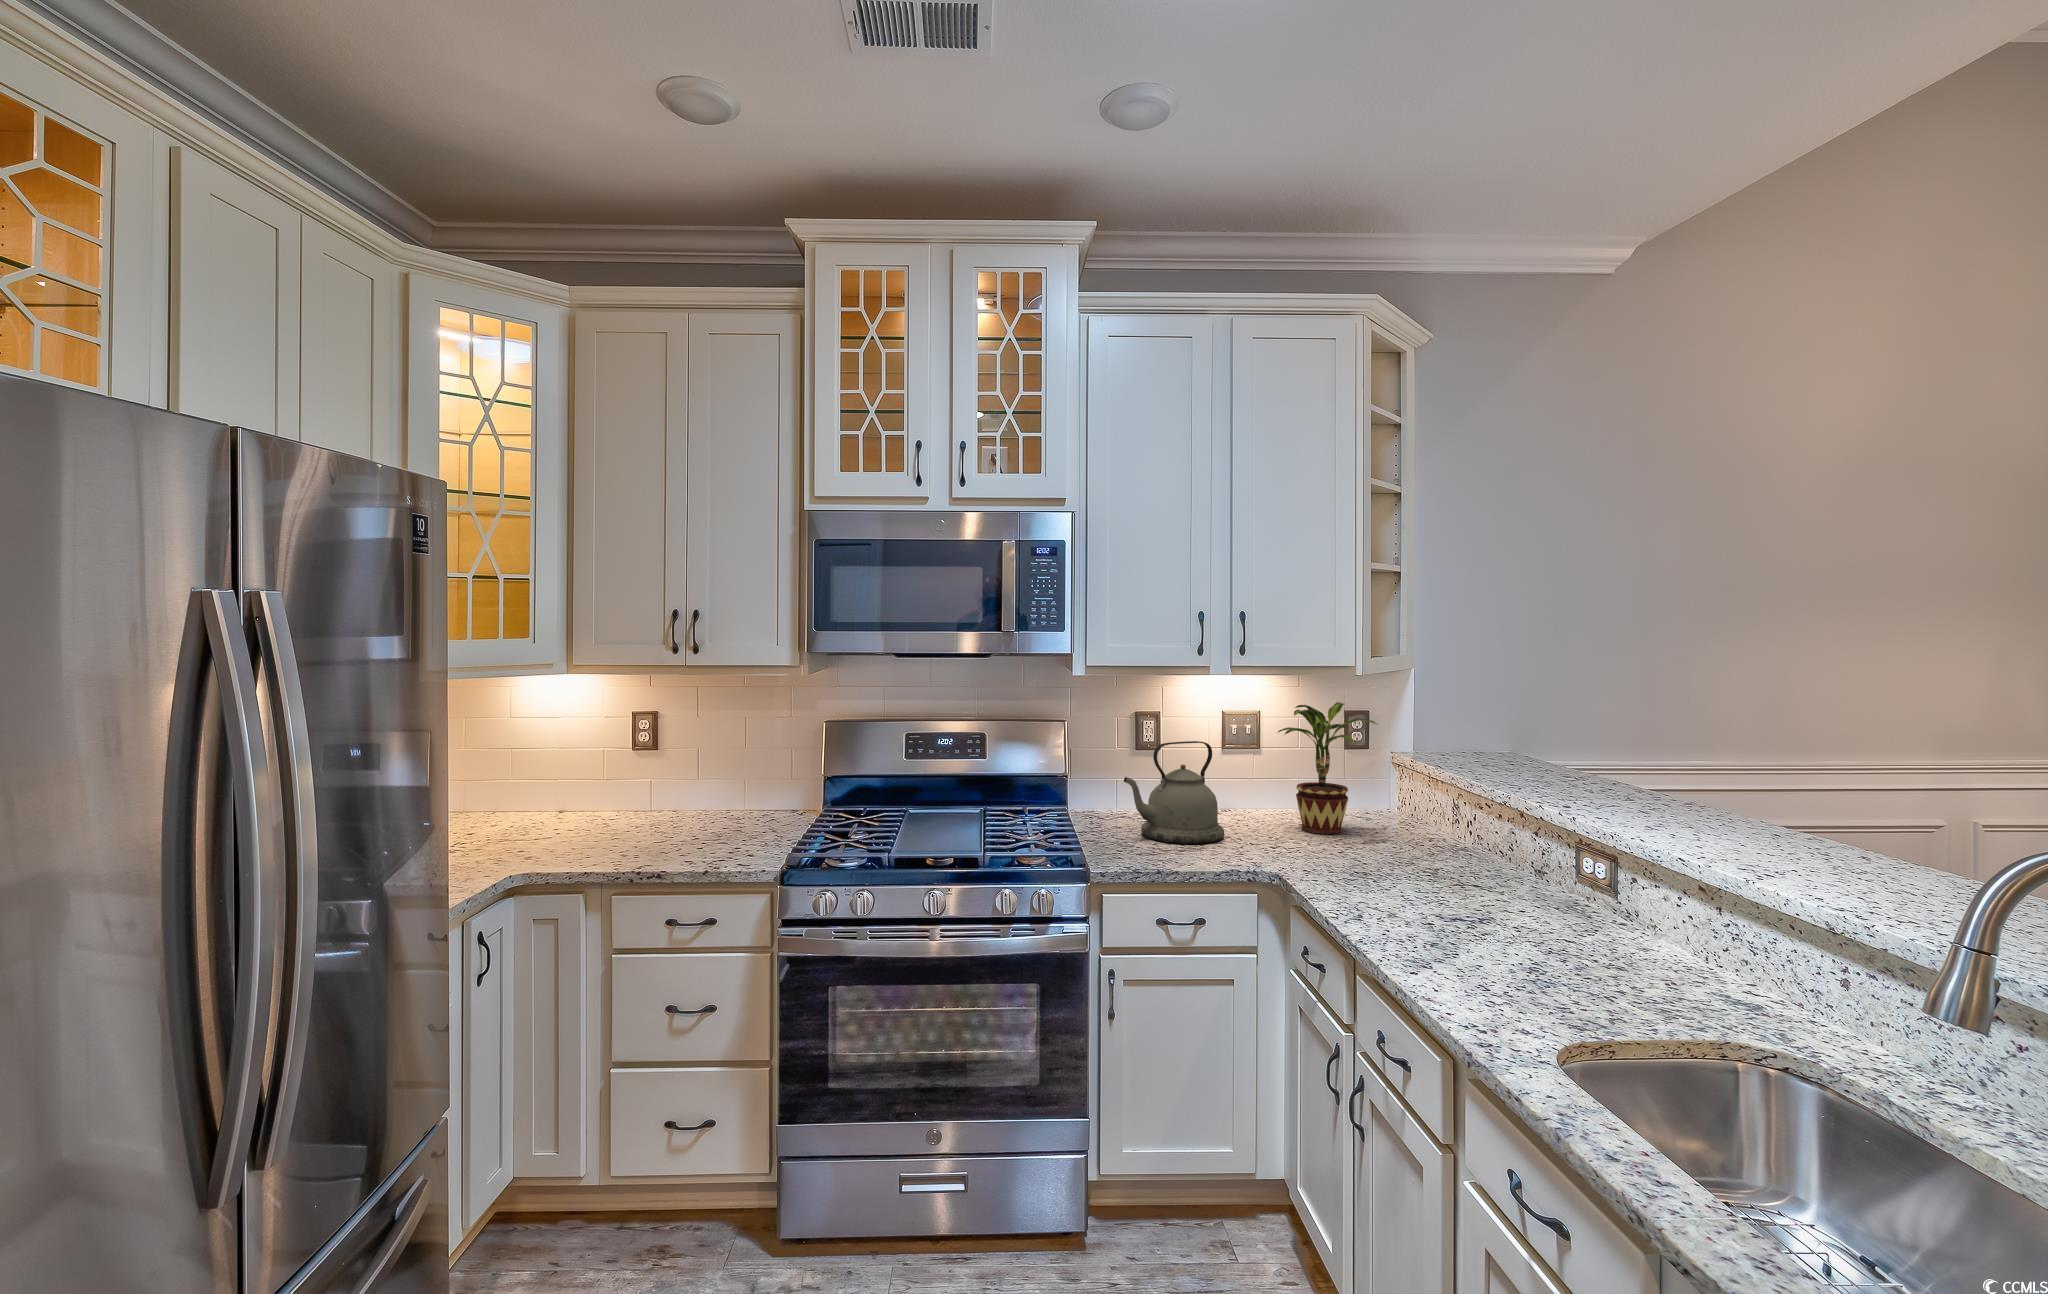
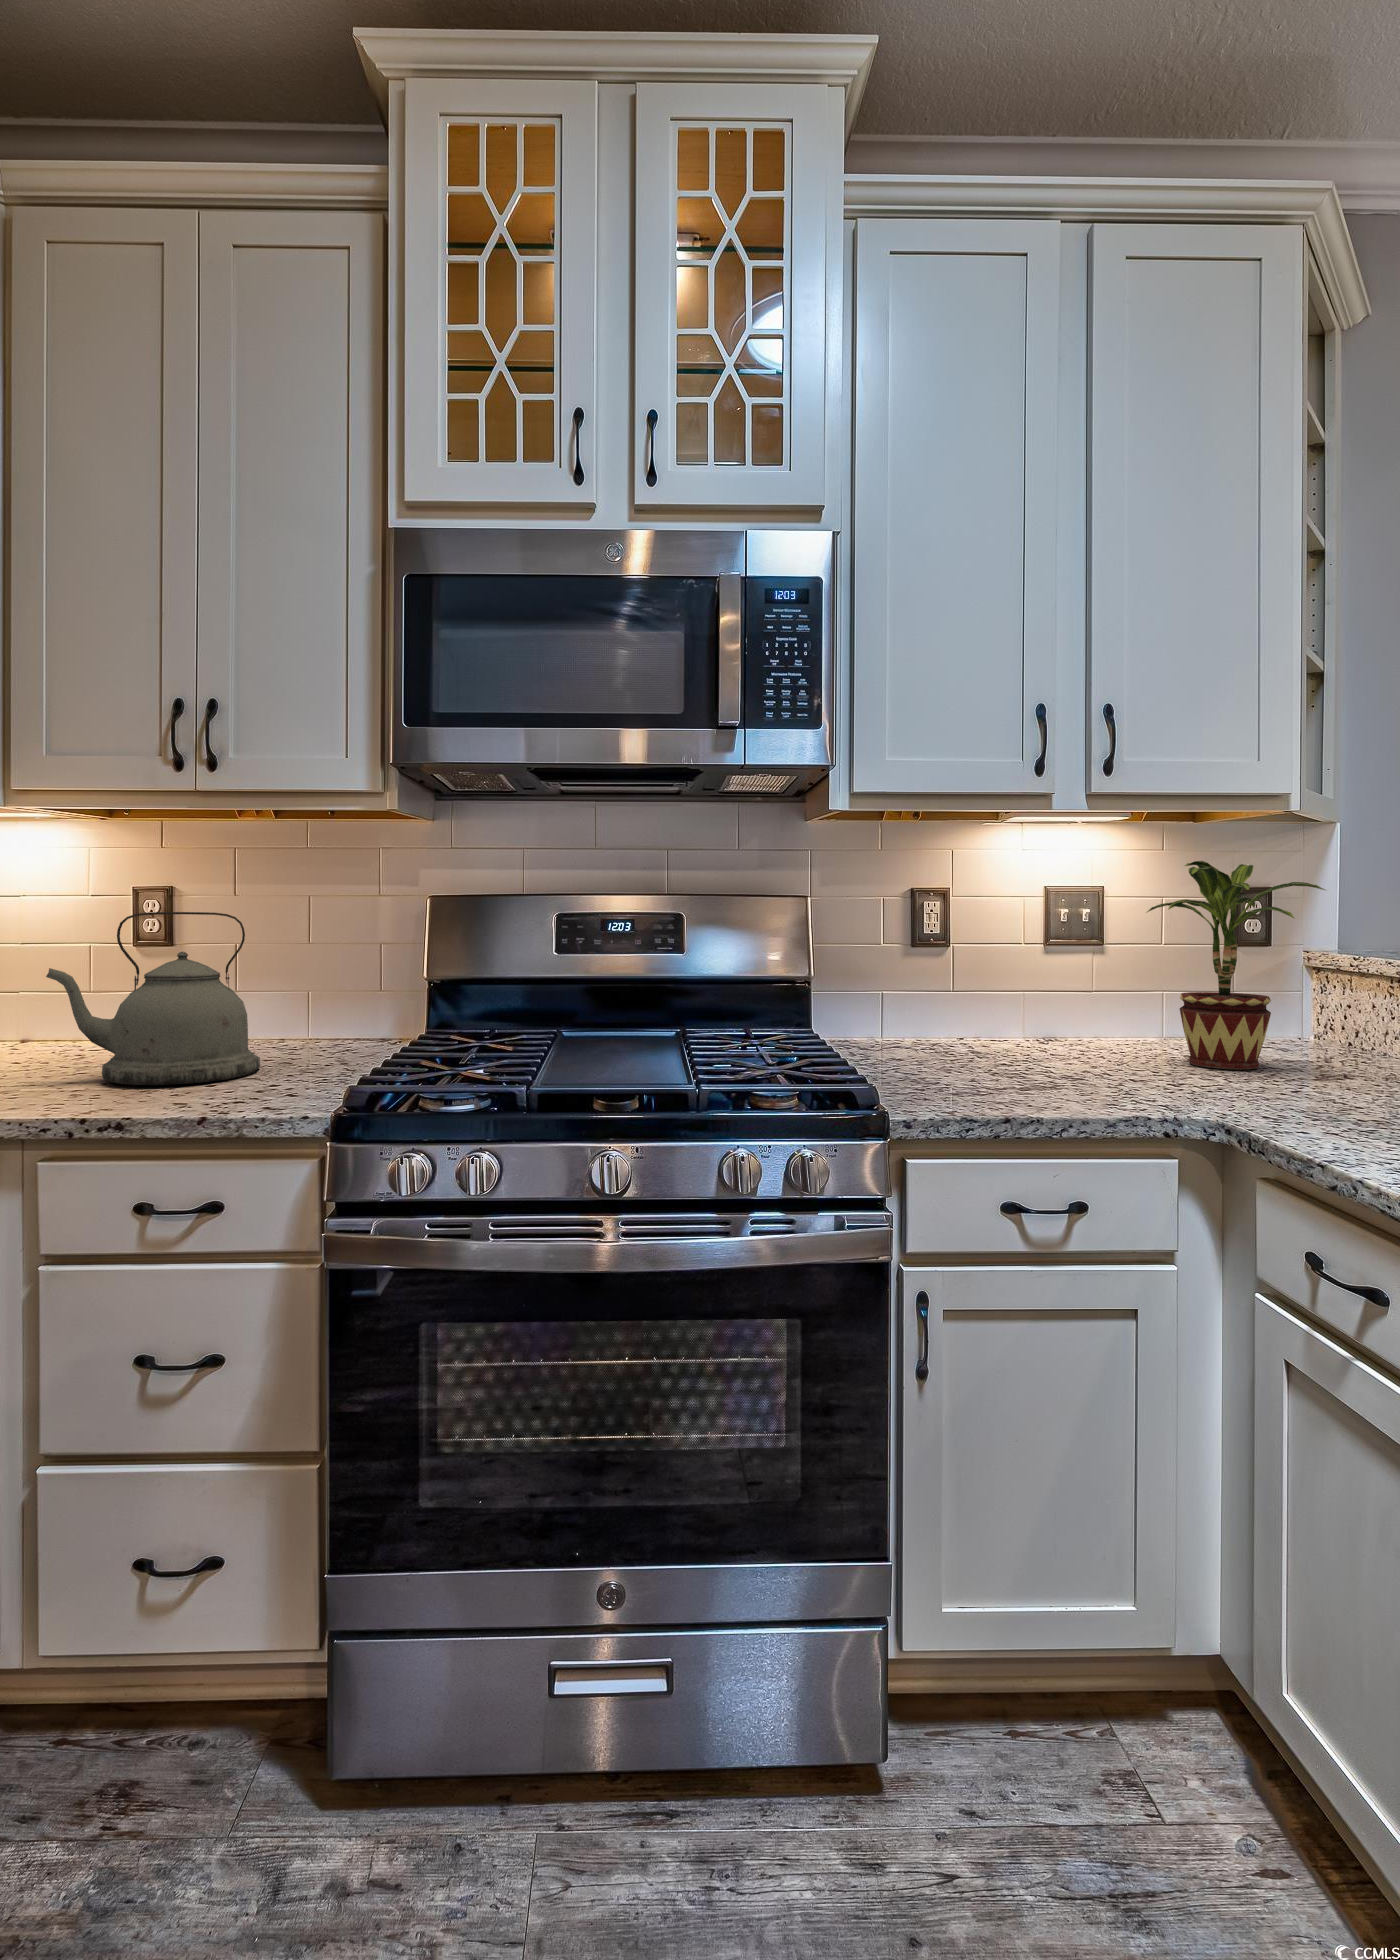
kettle: present [1124,741,1224,844] -> present [46,912,260,1085]

